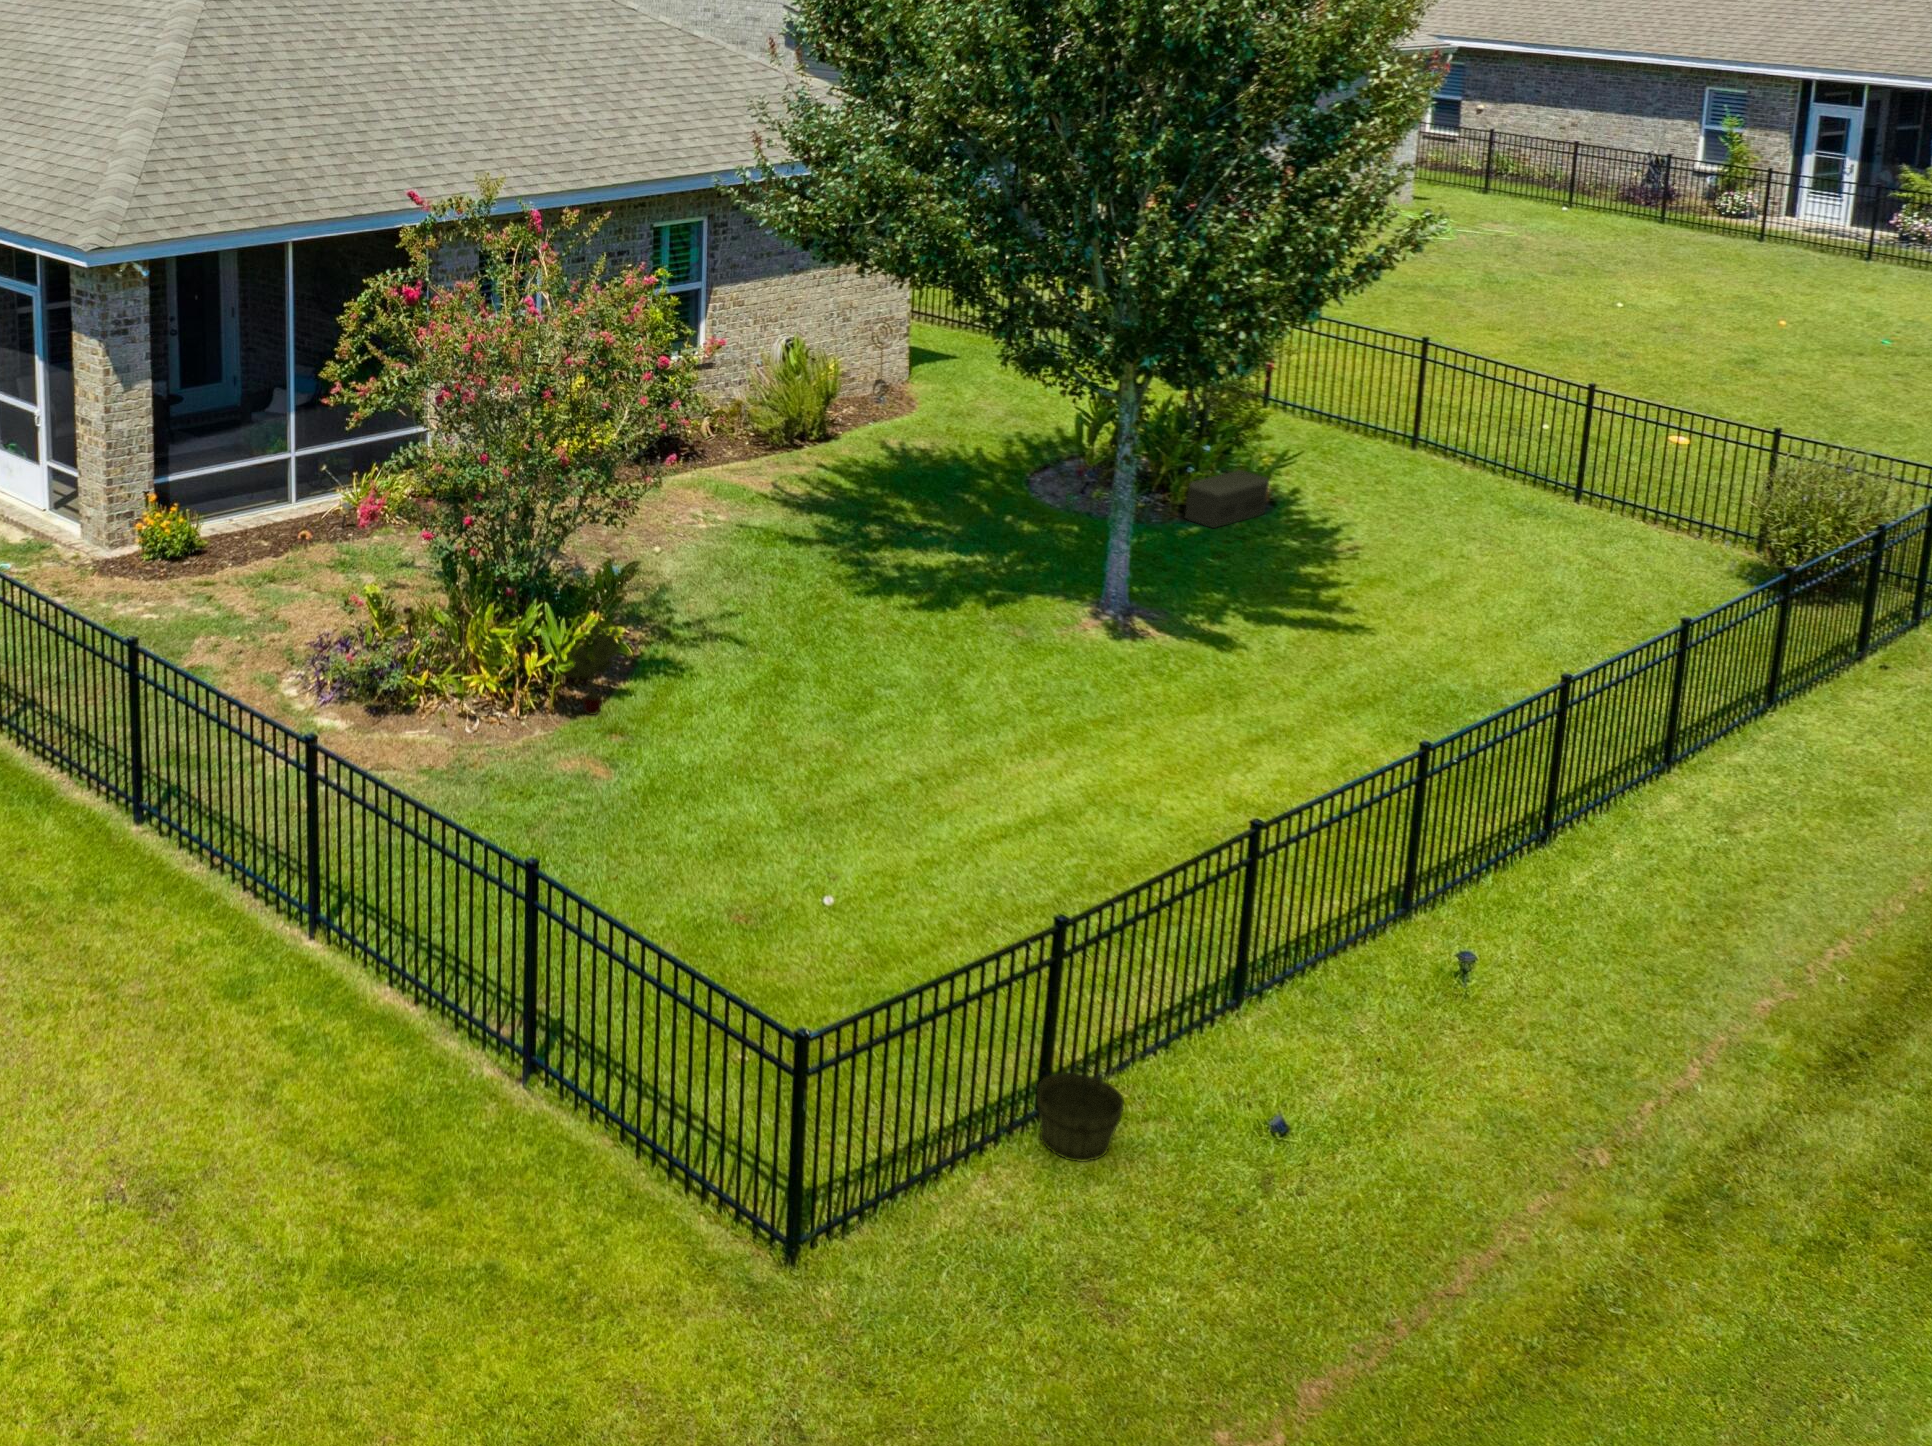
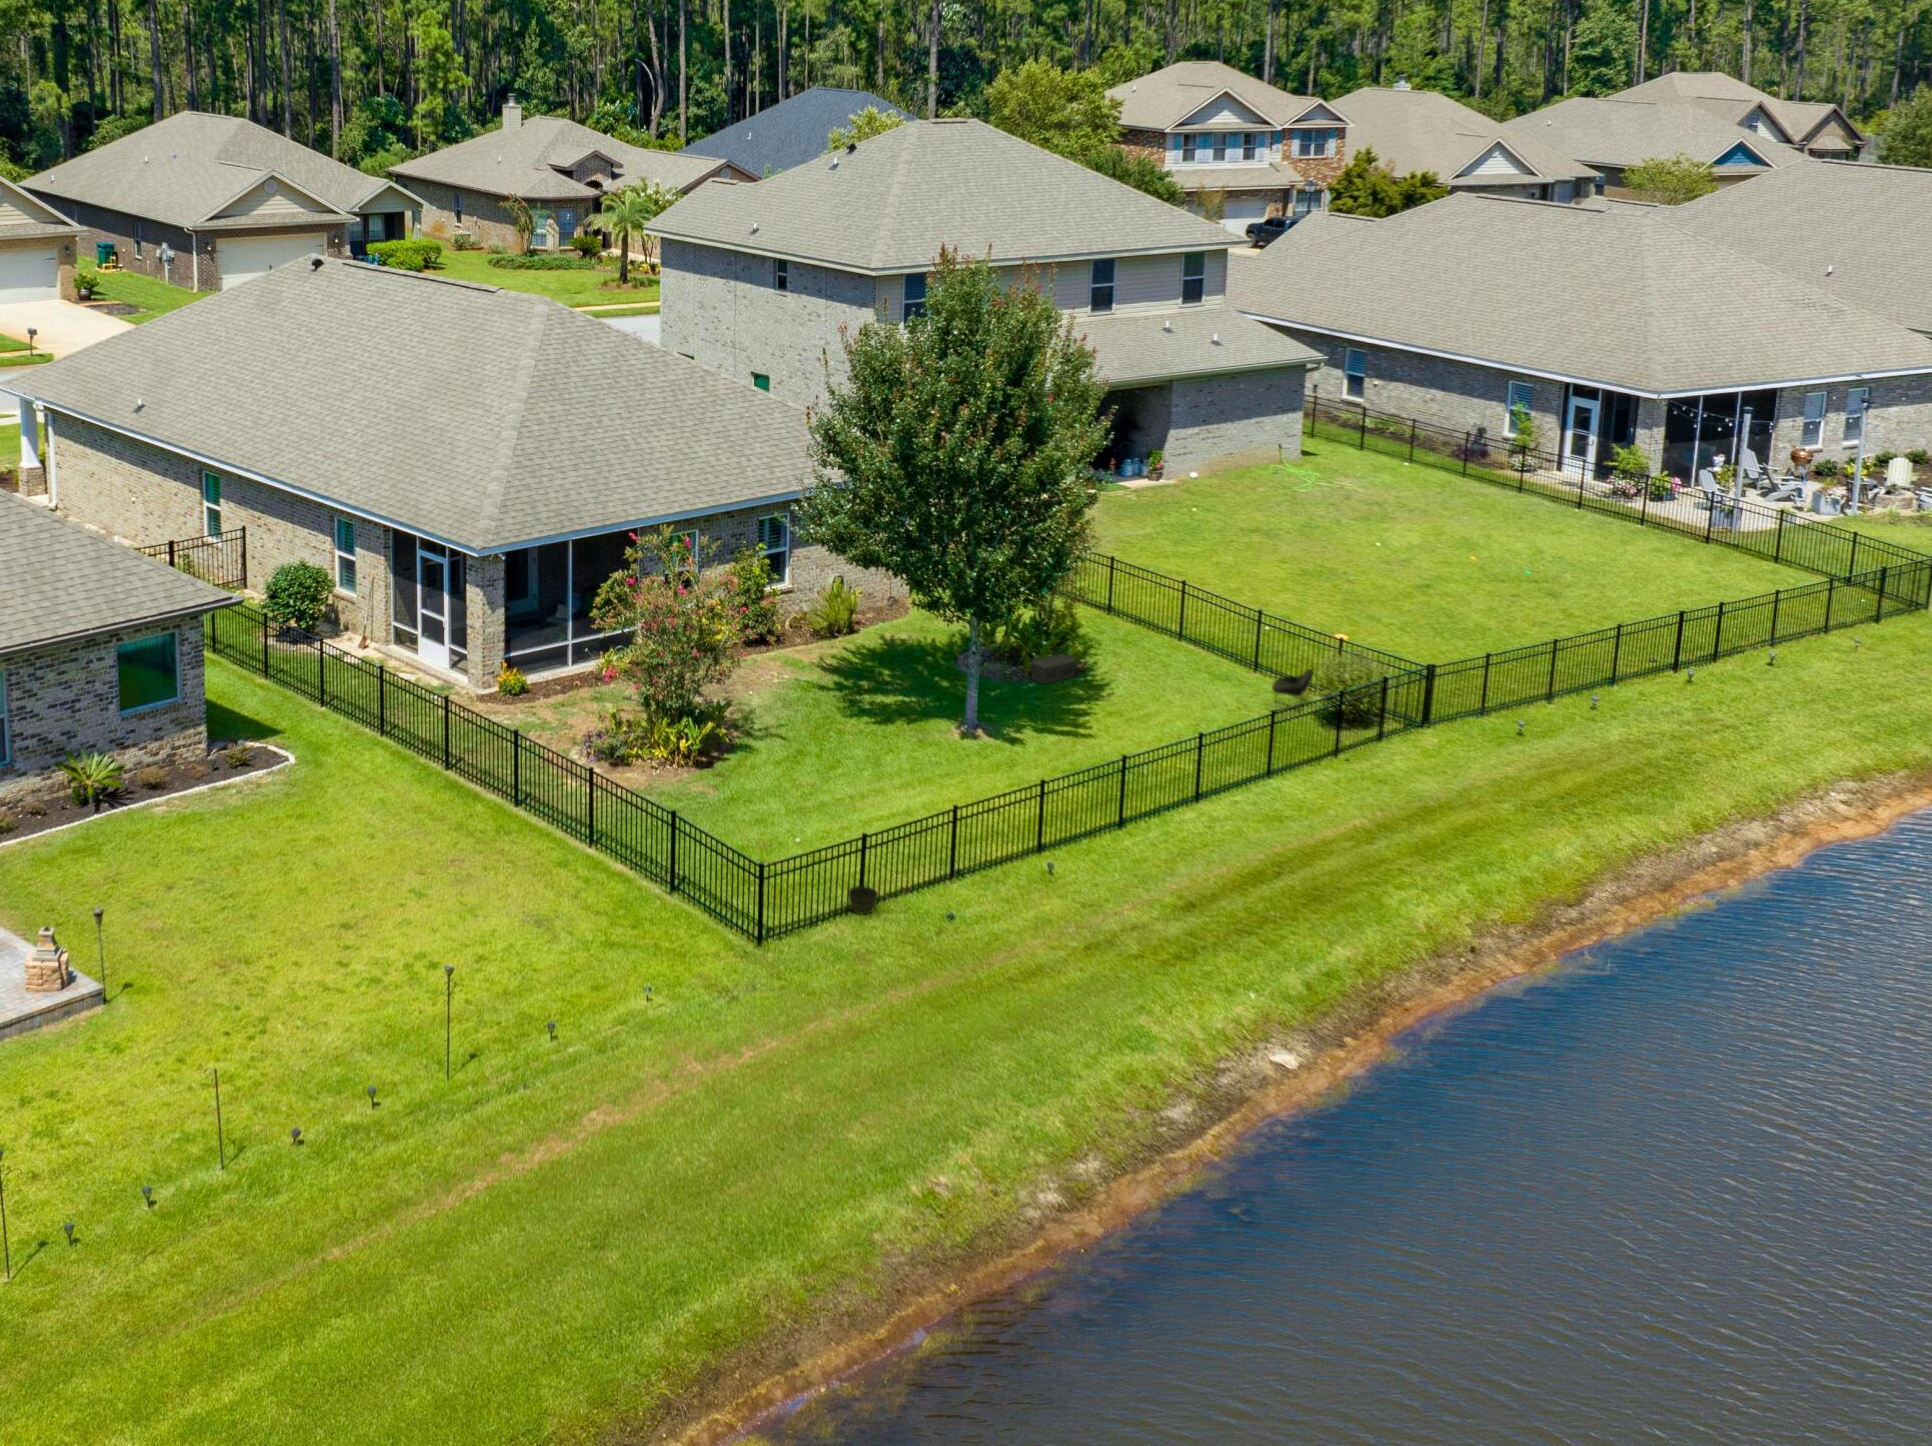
lounge chair: none [1671,491,1771,581] -> present [1272,669,1313,711]

